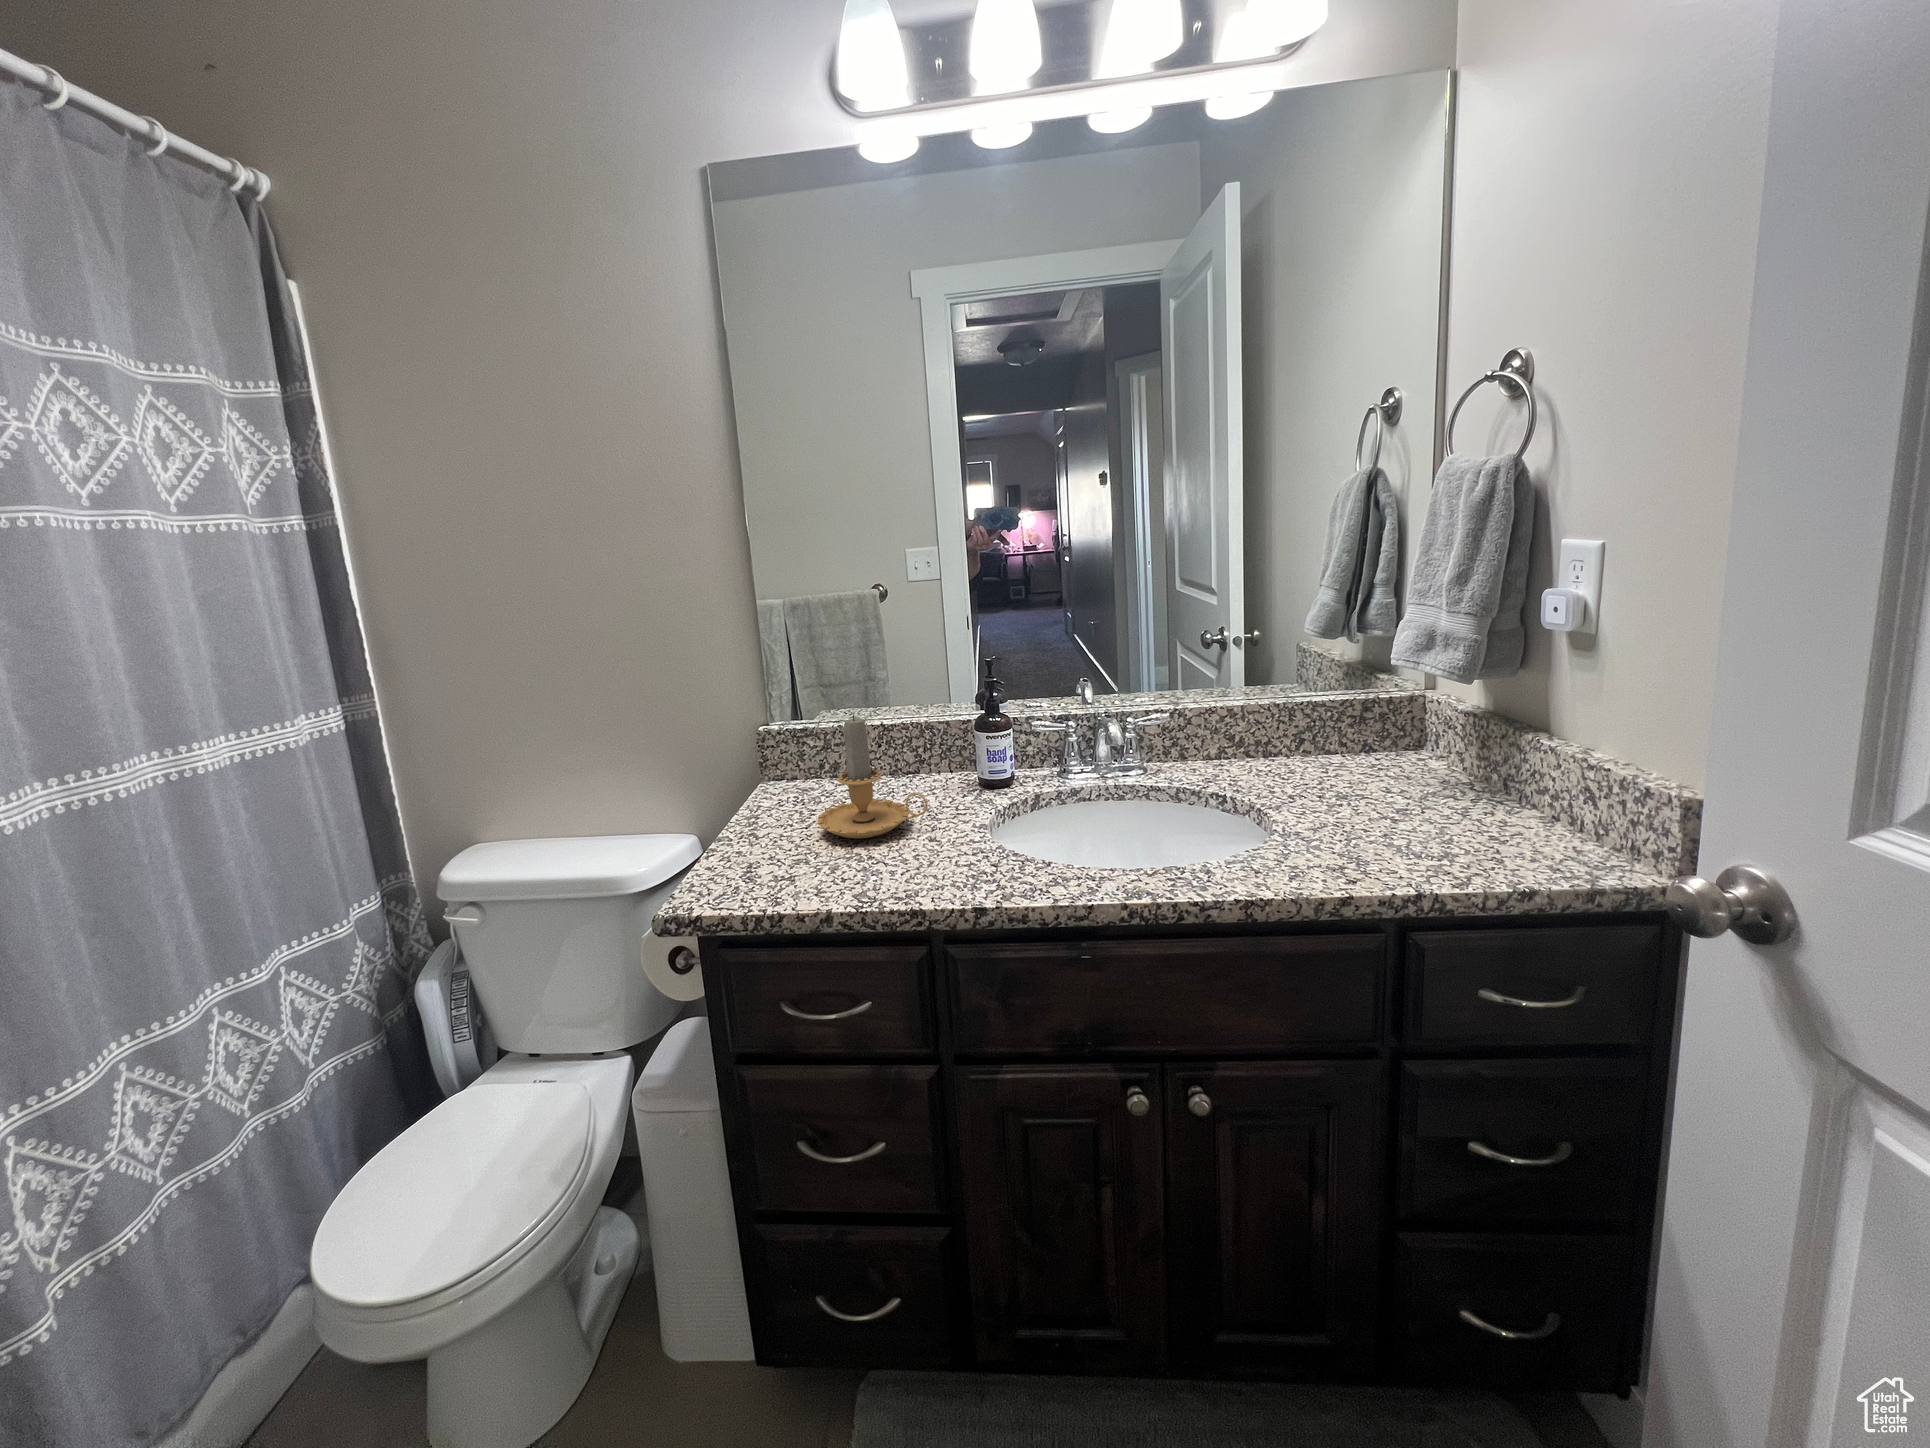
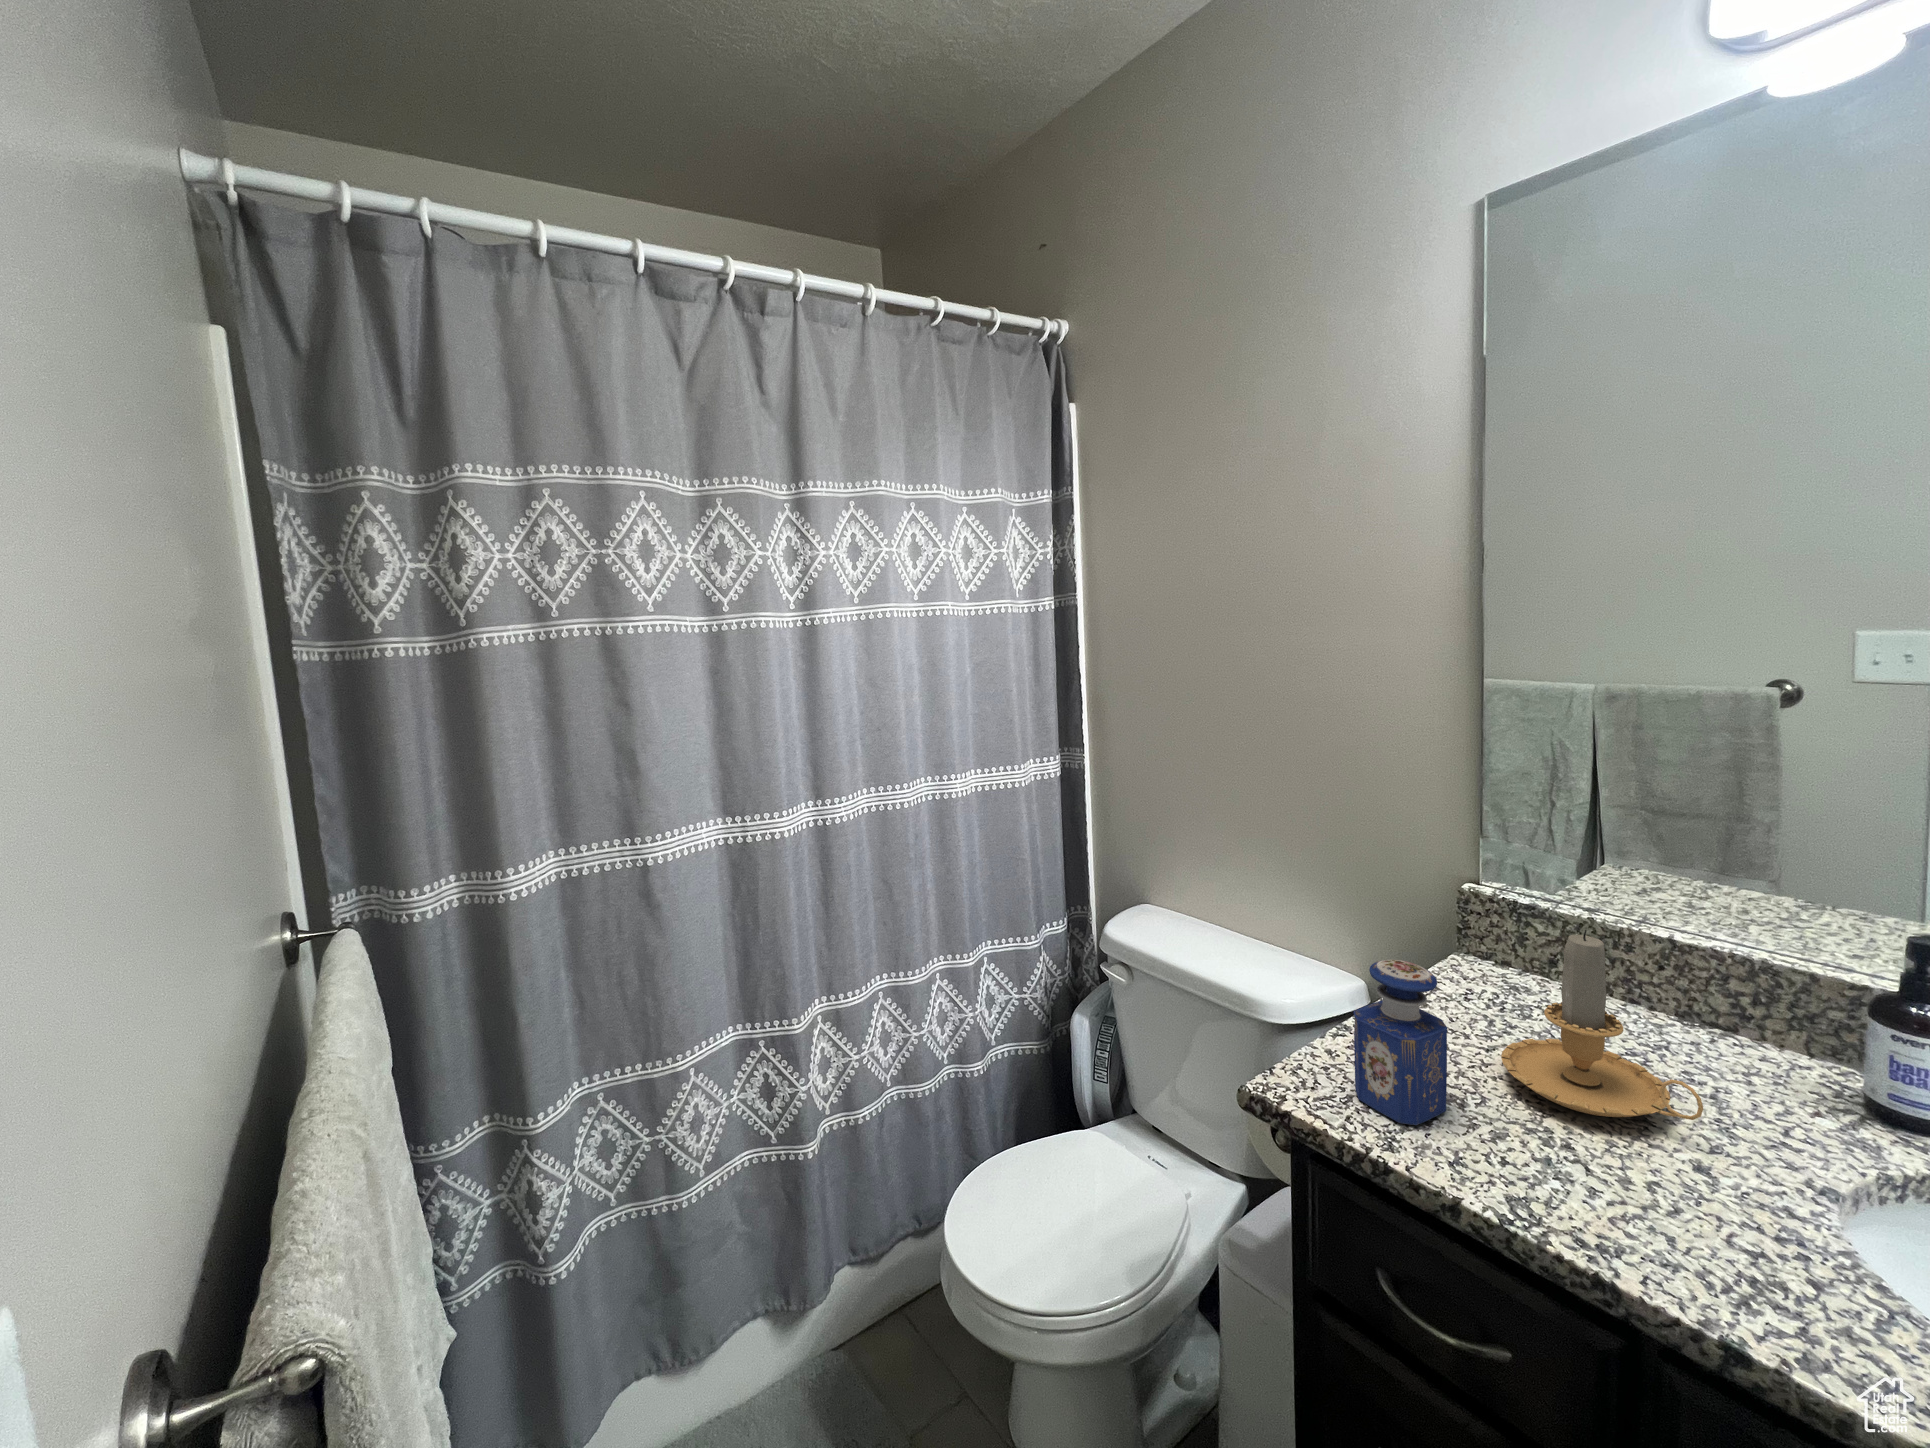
perfume bottle: none [728,765,799,887] -> present [1354,960,1447,1125]

